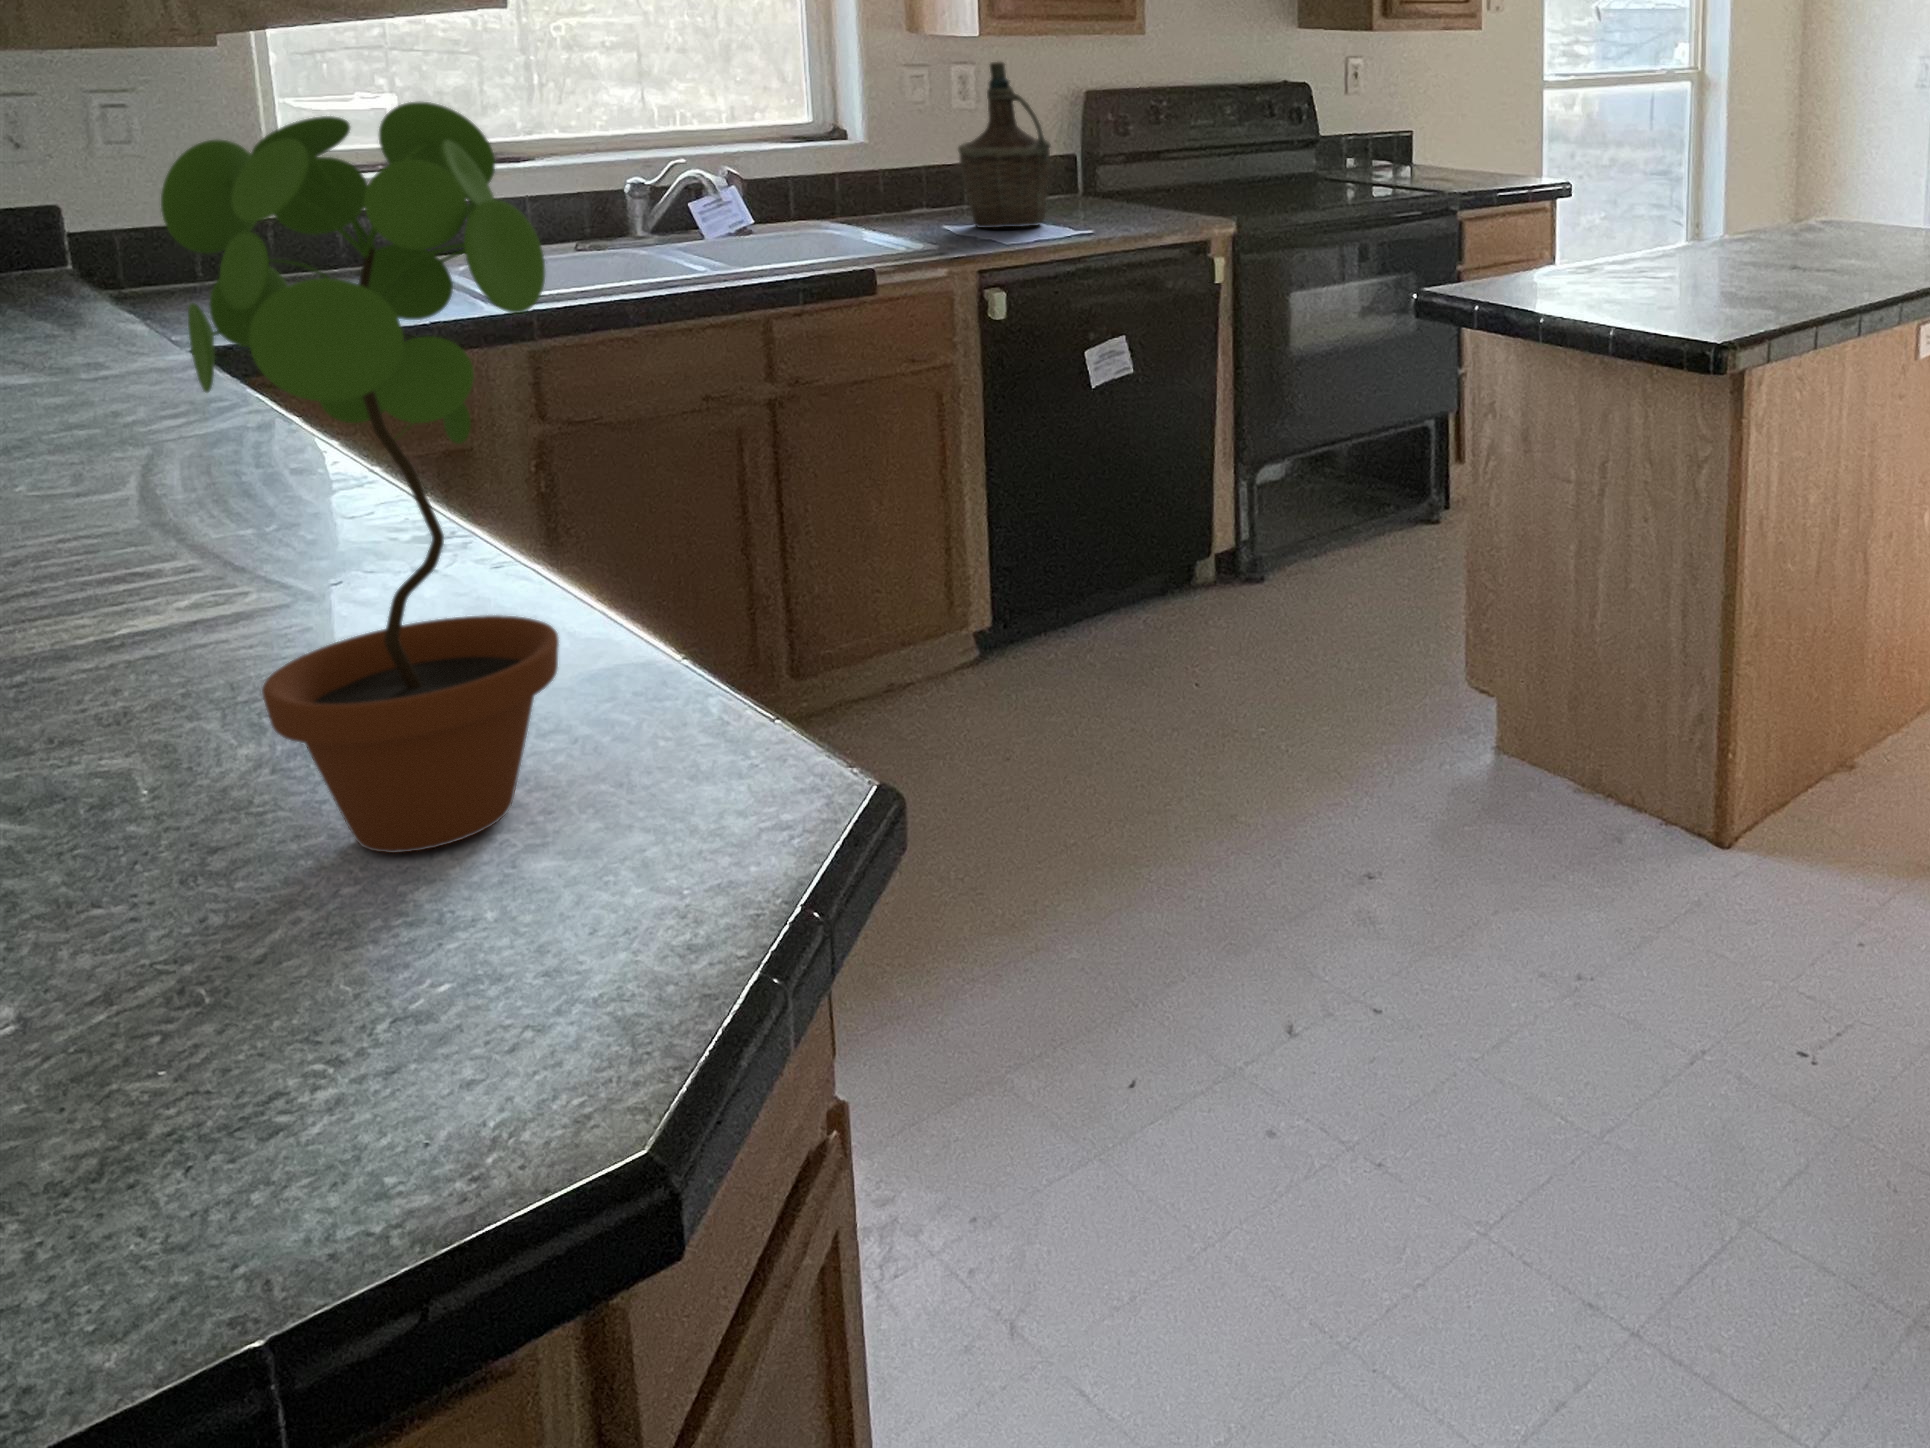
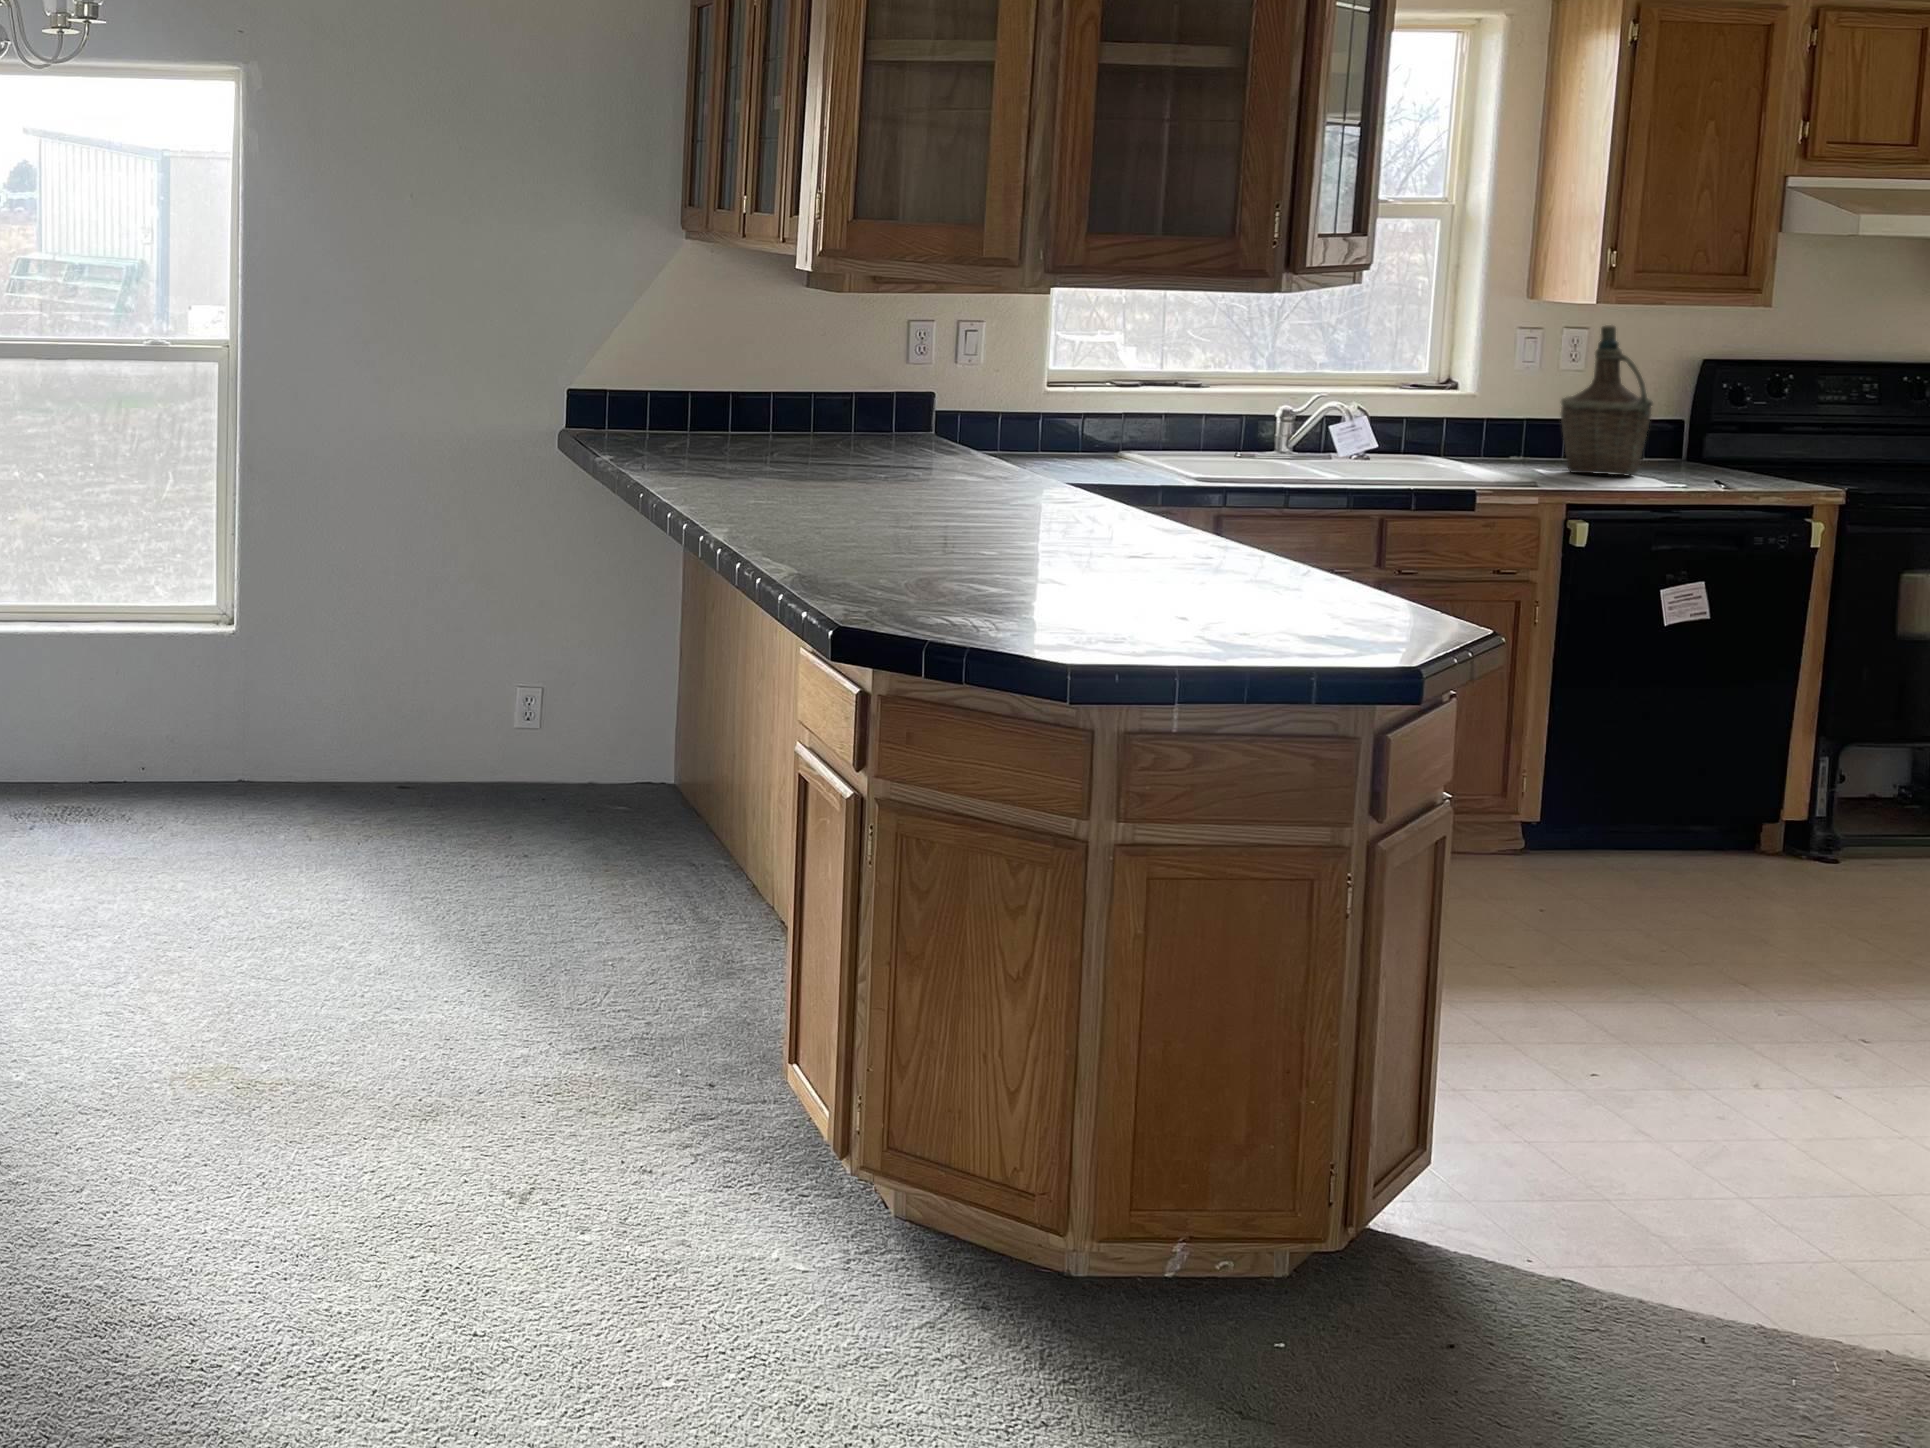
potted plant: present [161,102,559,853] -> none [1242,307,1376,604]

